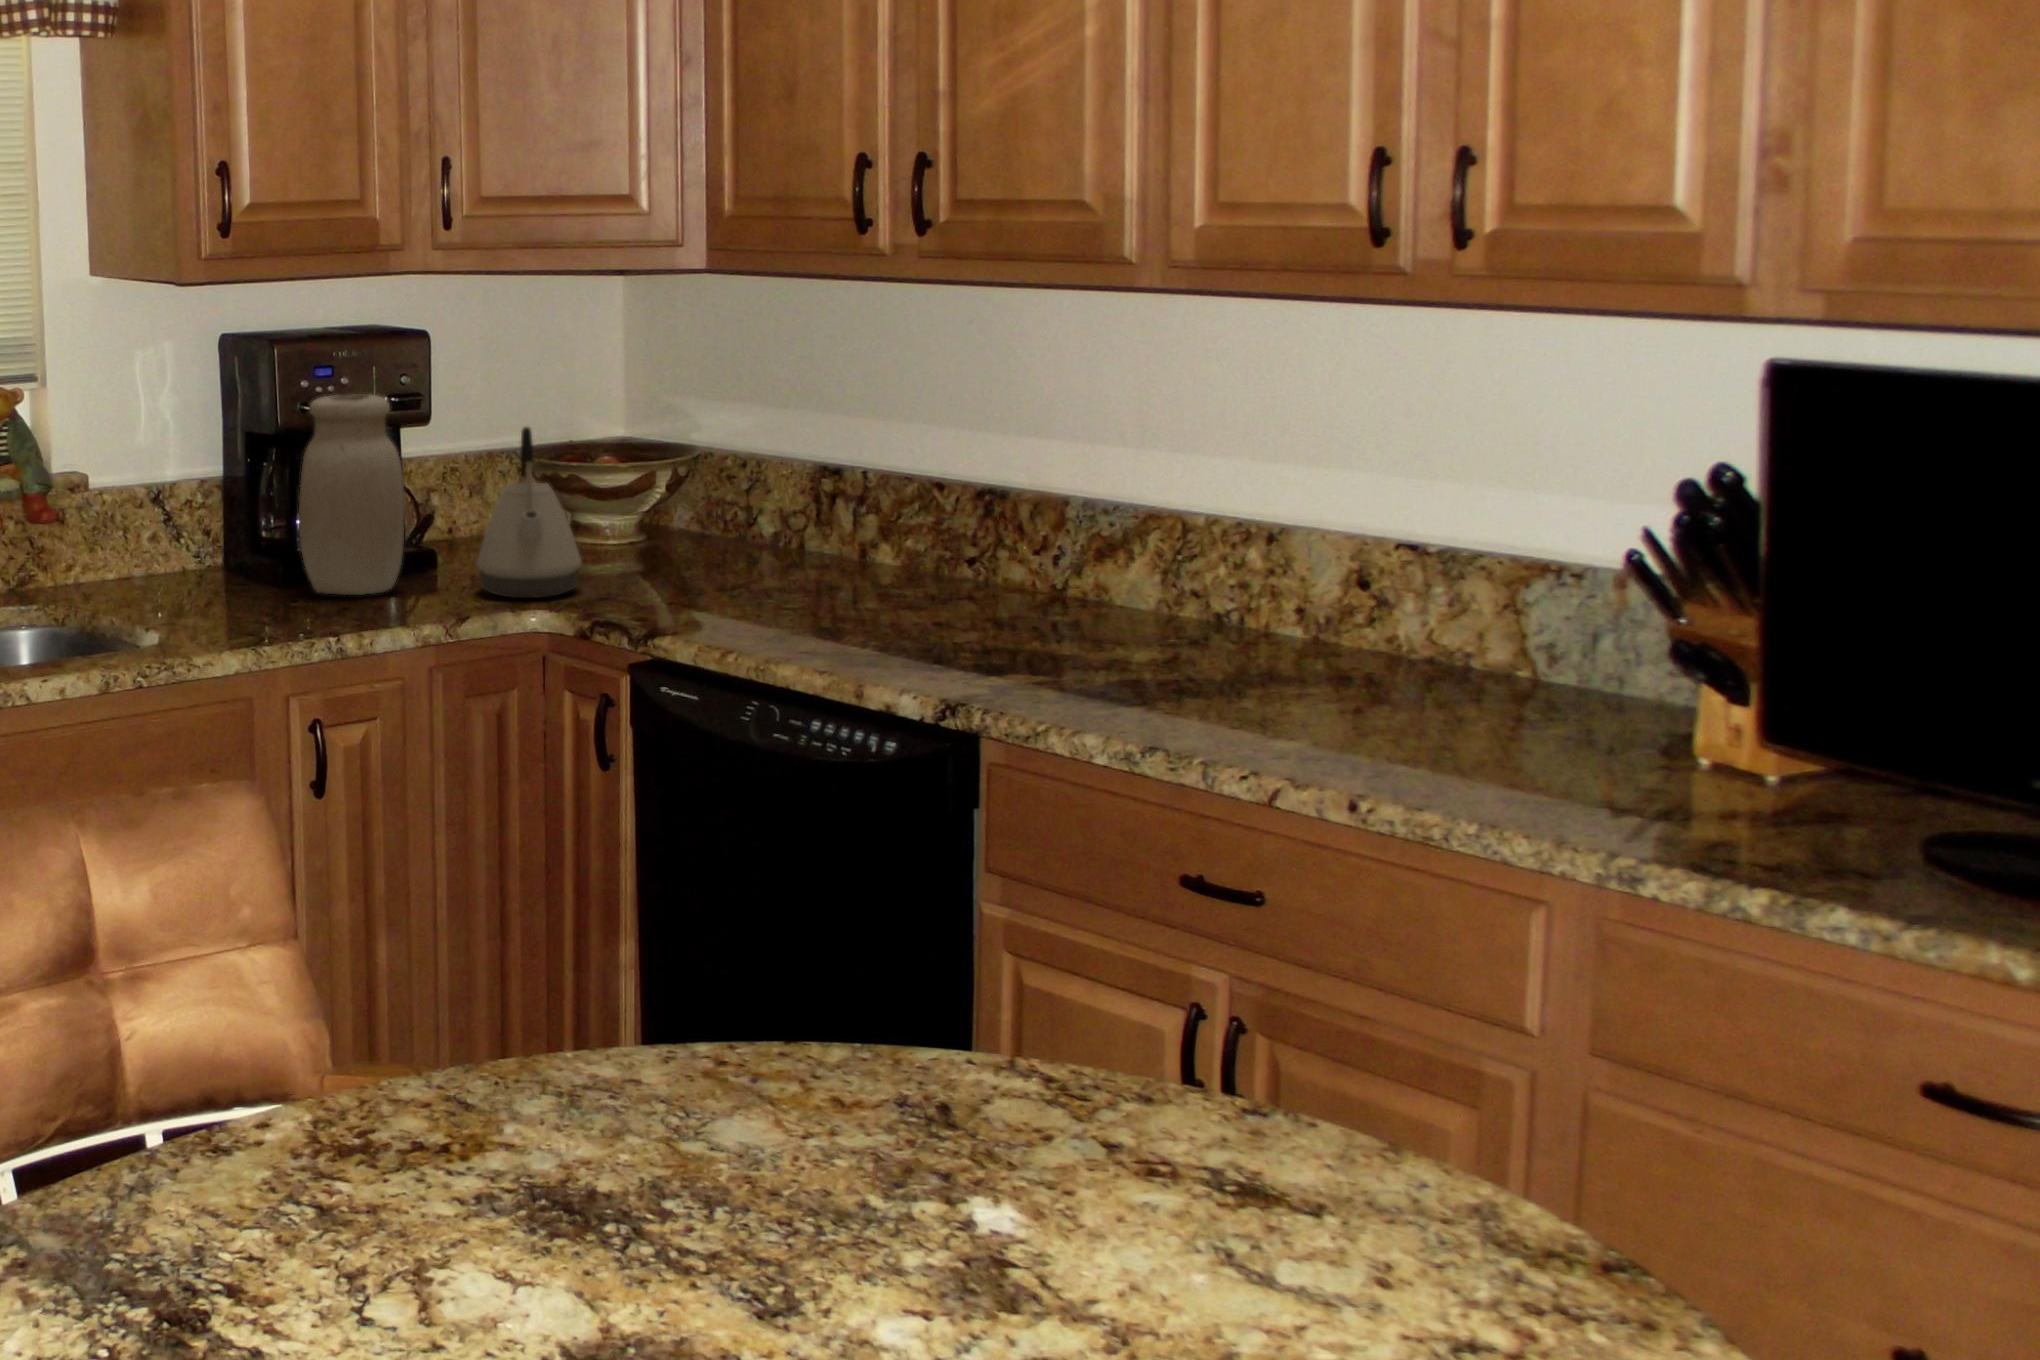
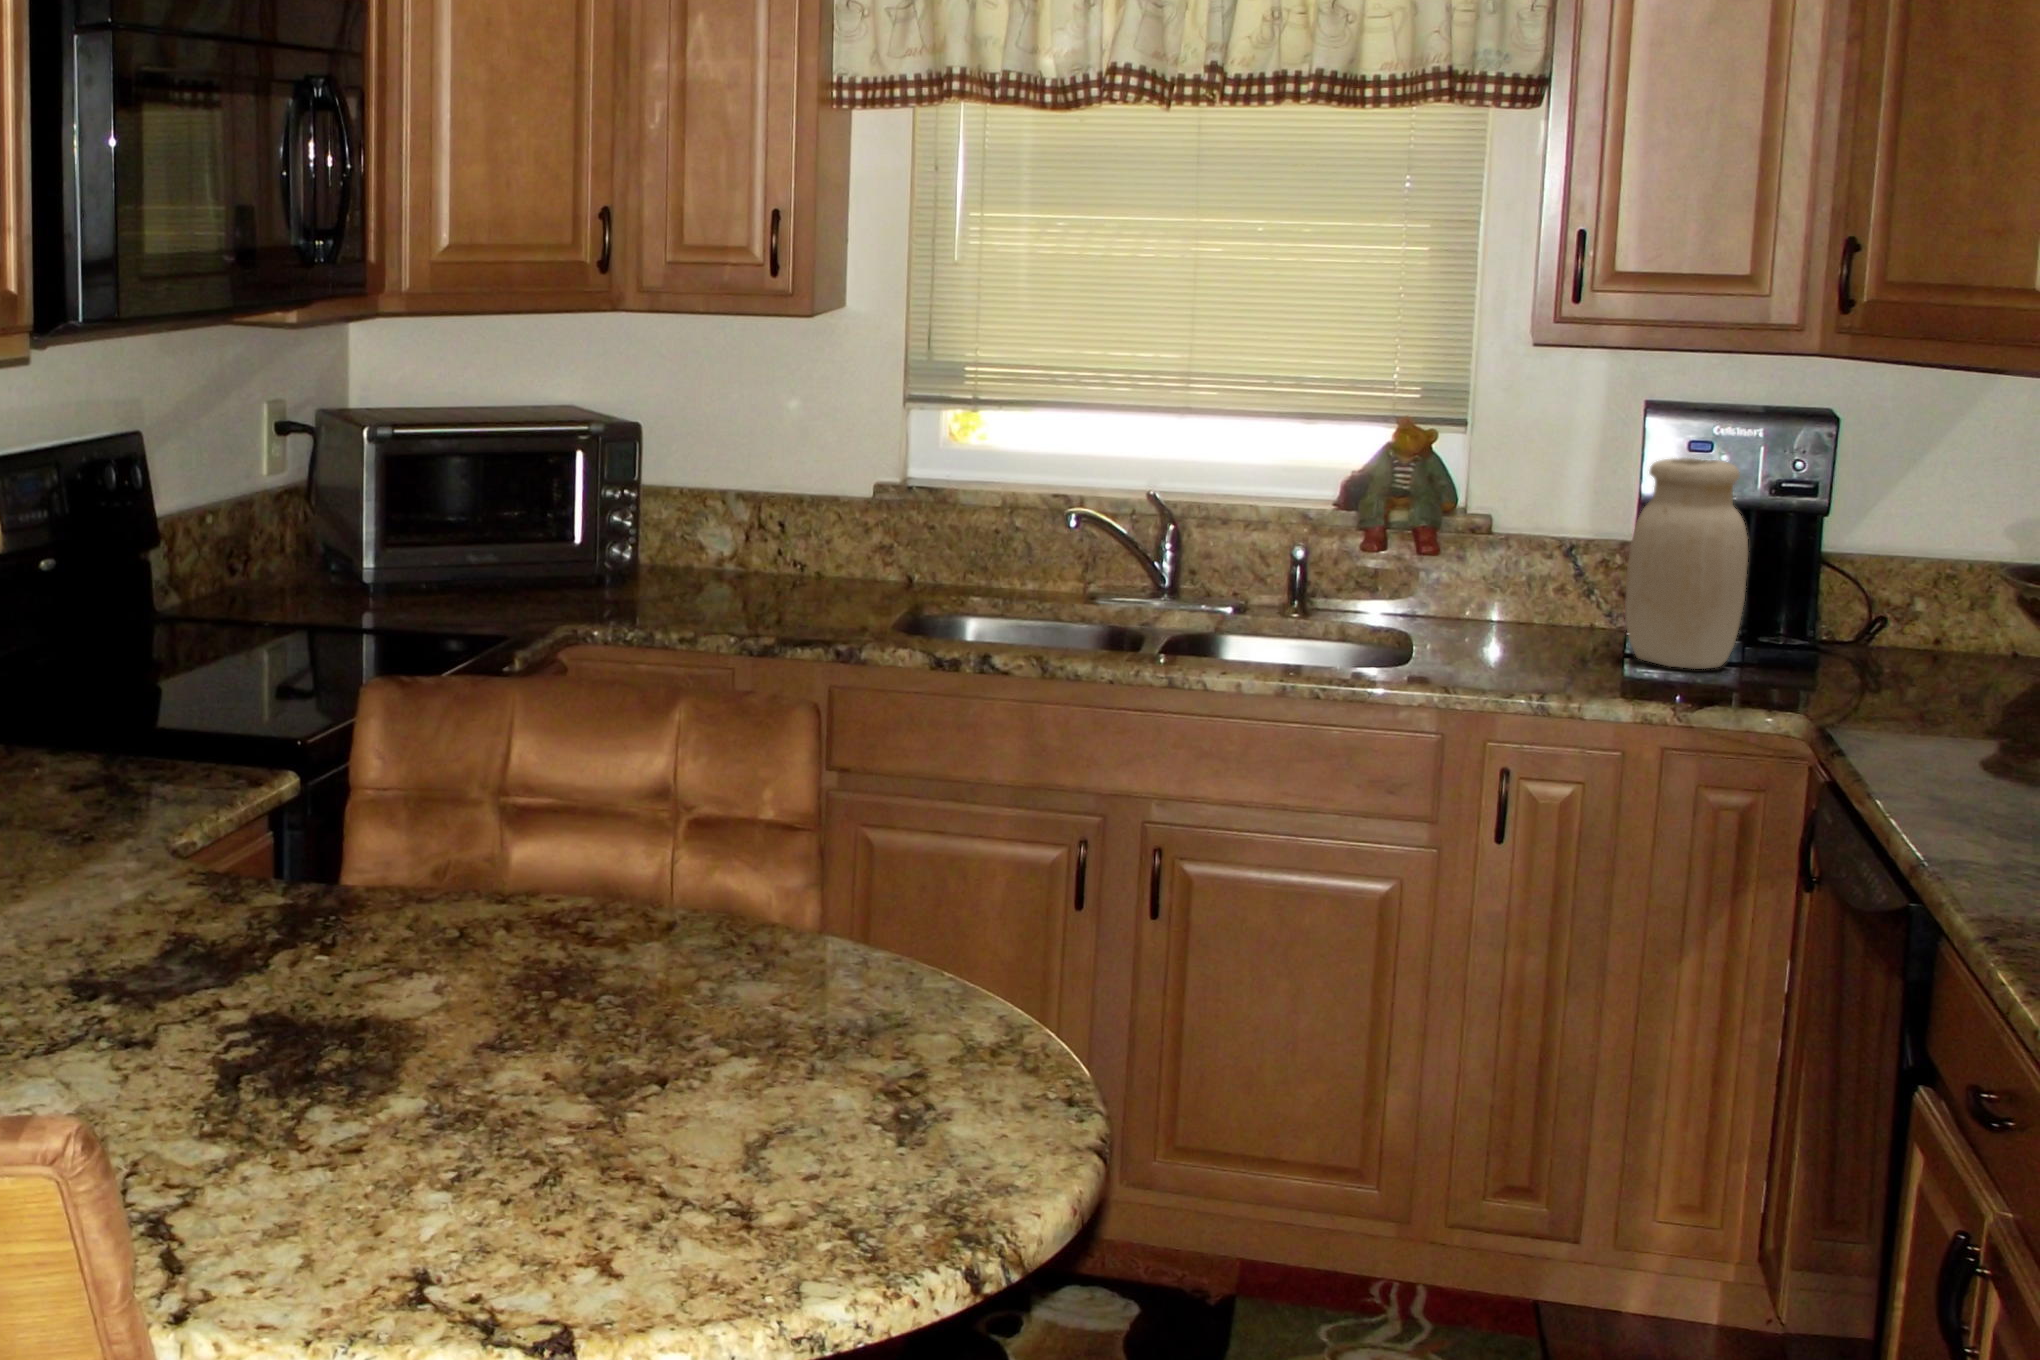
kettle: present [476,427,582,598] -> none [1789,513,1920,703]

